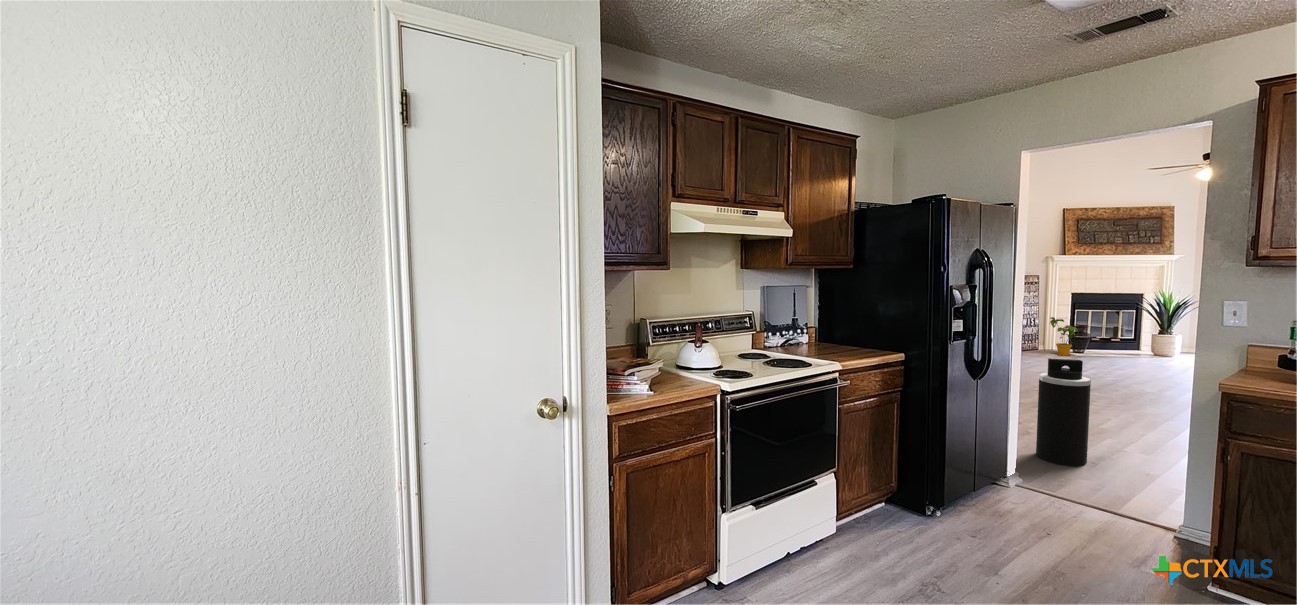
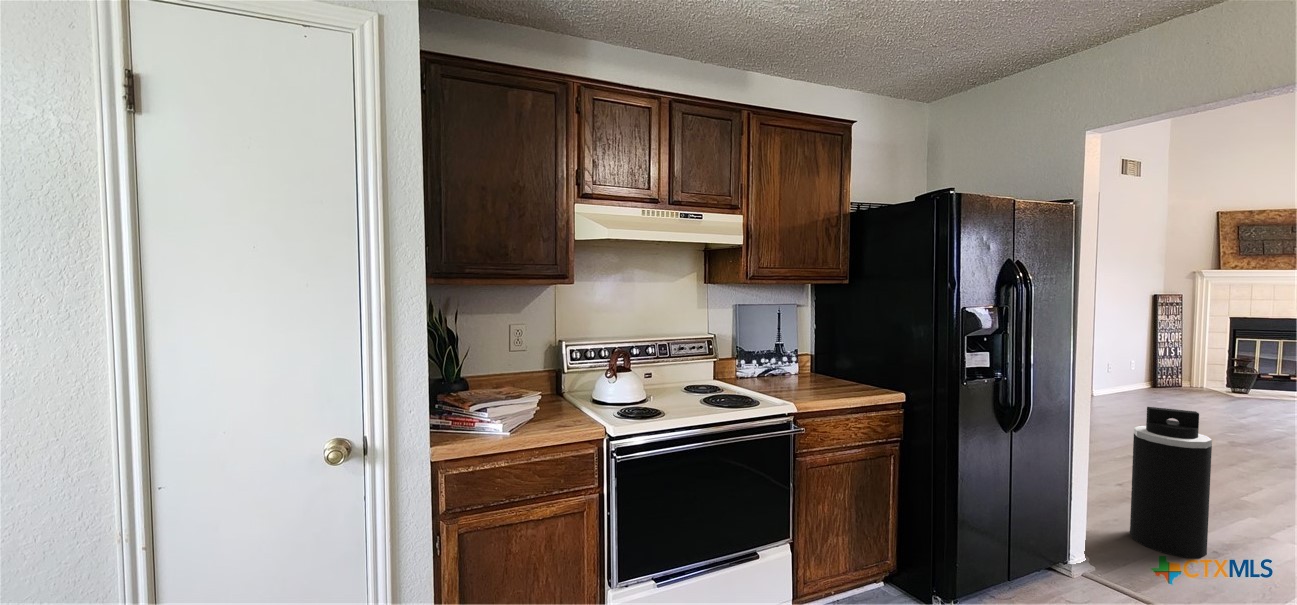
house plant: present [1050,317,1079,356] -> none [1196,347,1239,396]

